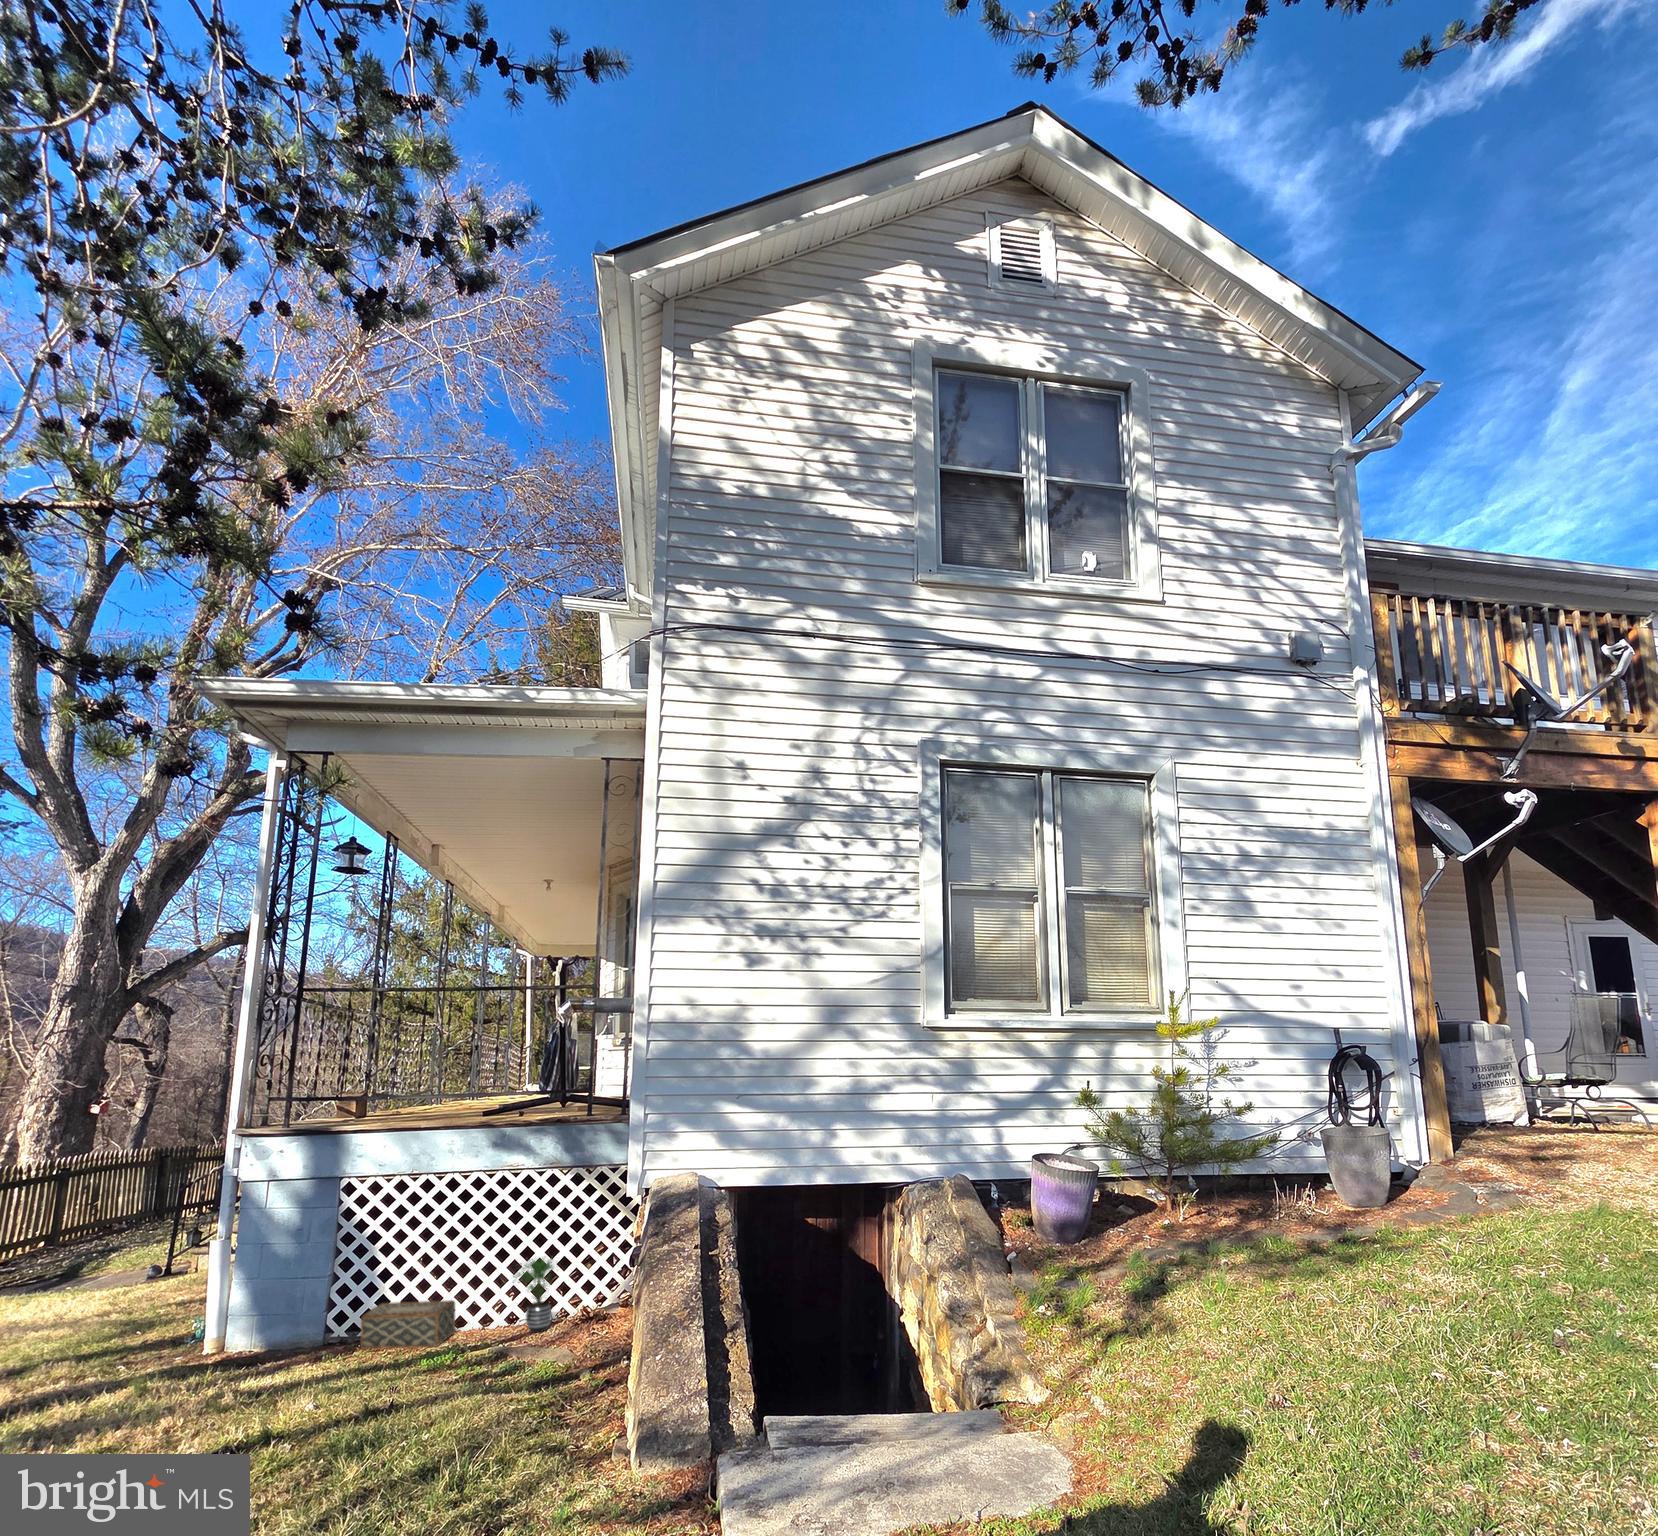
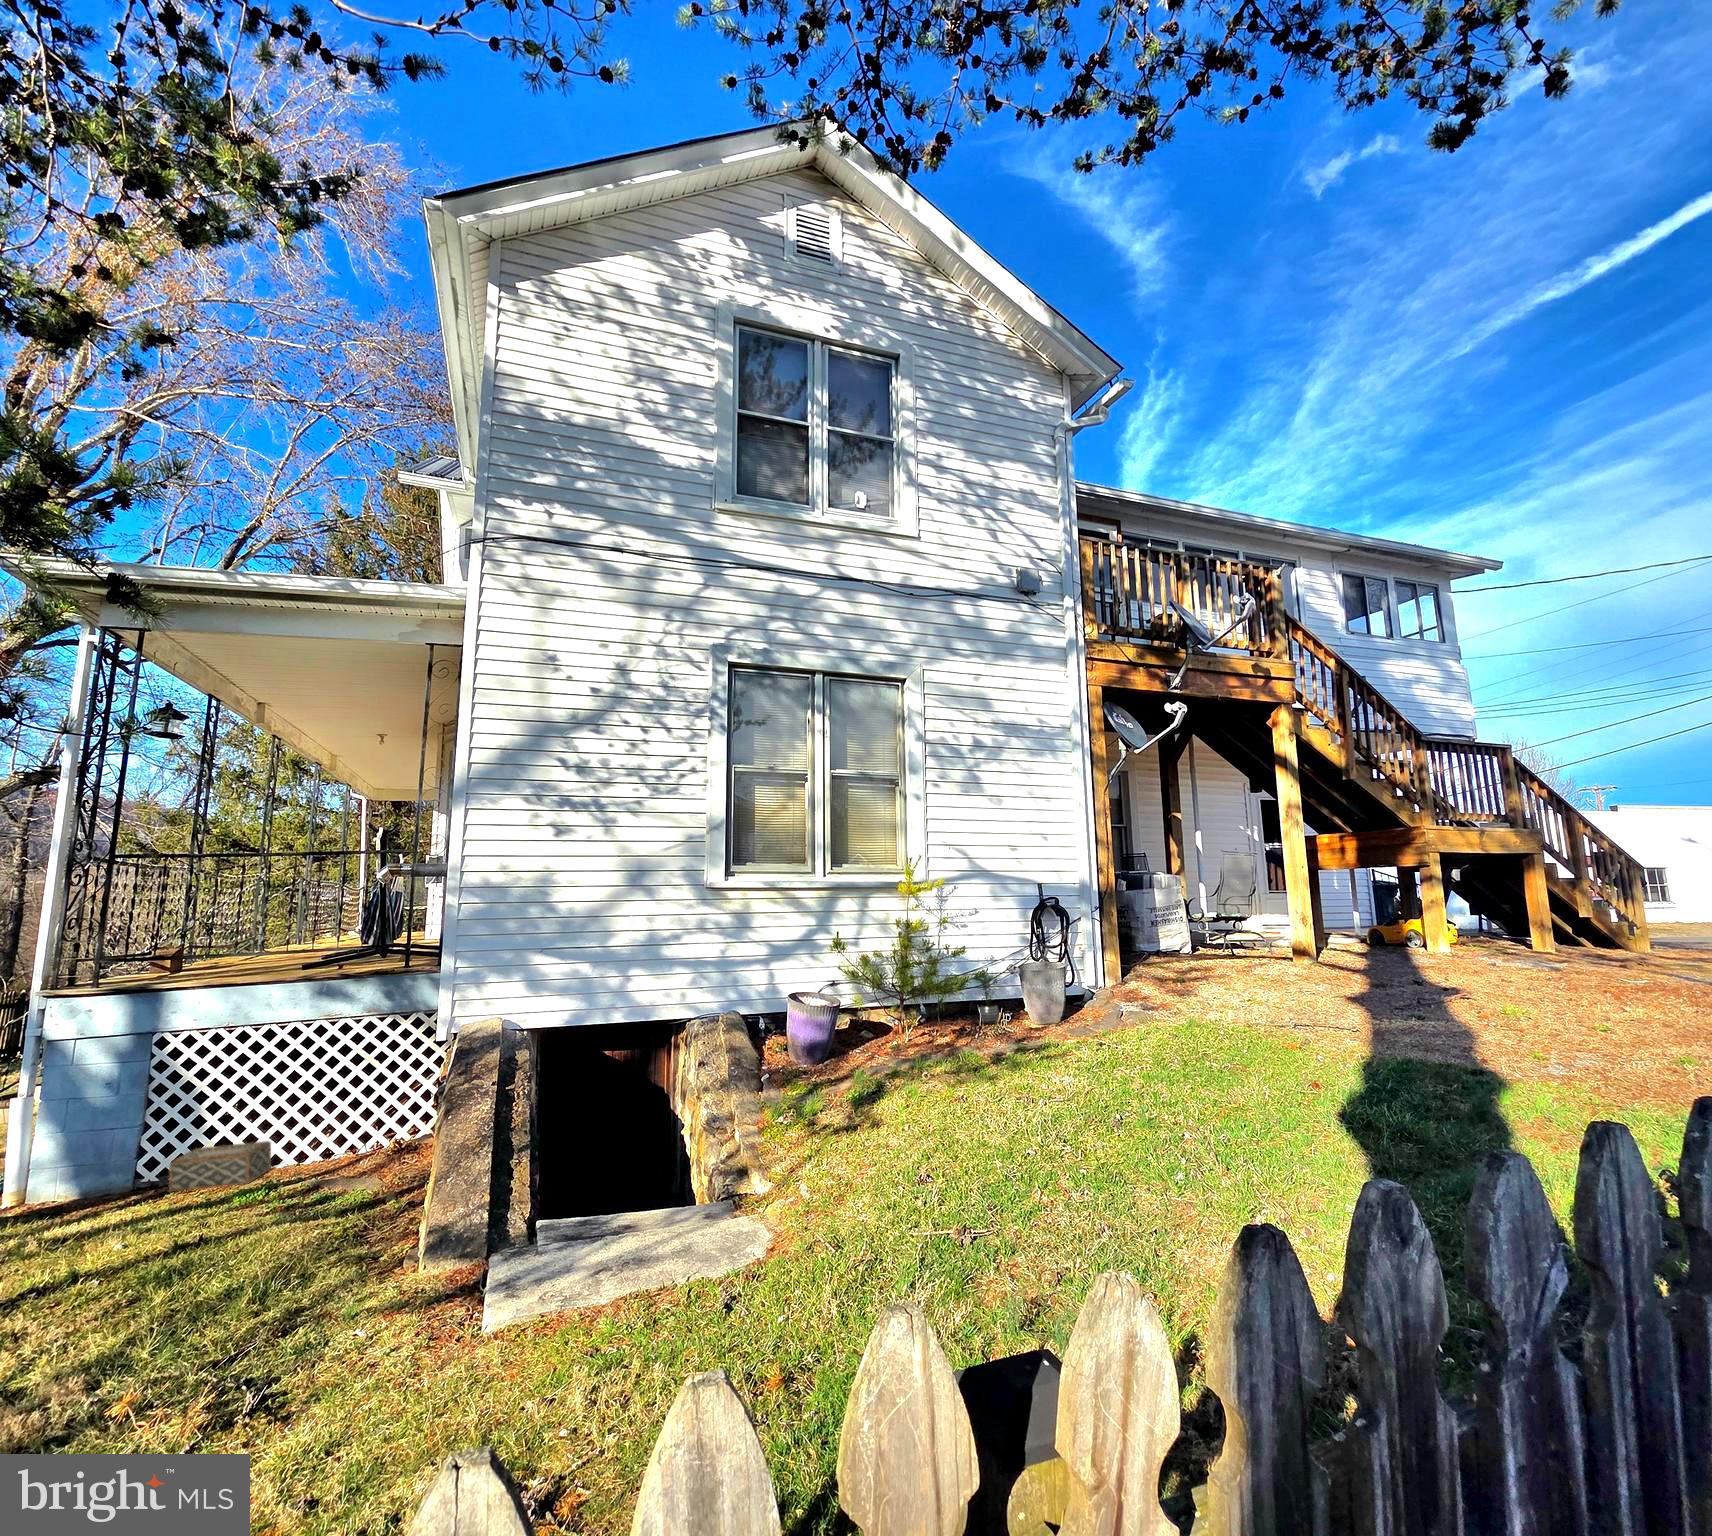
potted plant: present [513,1258,553,1333] -> present [974,973,1005,1025]

